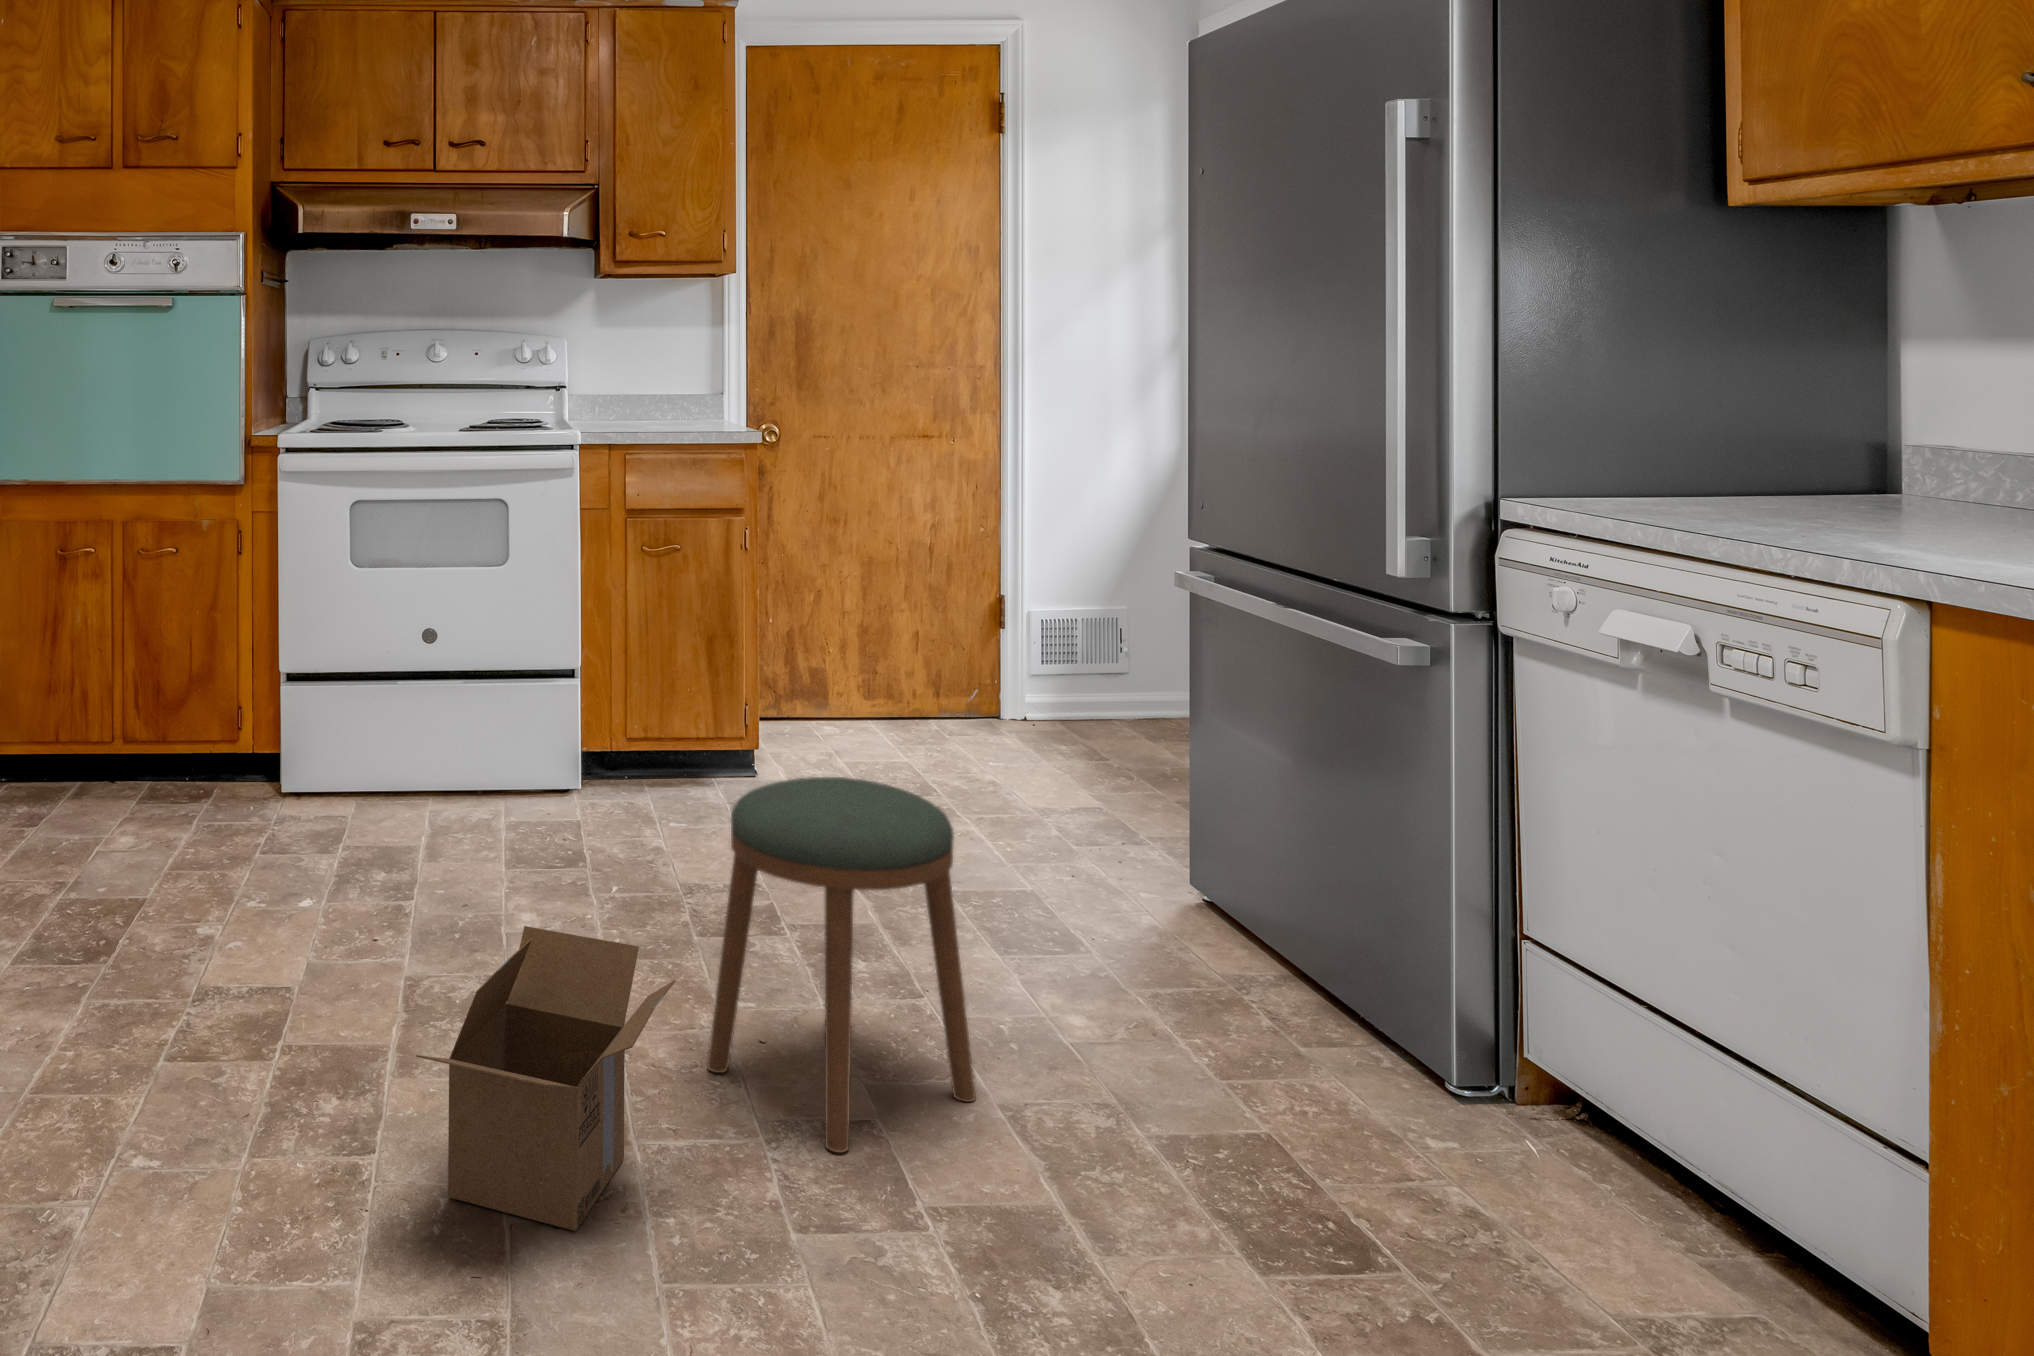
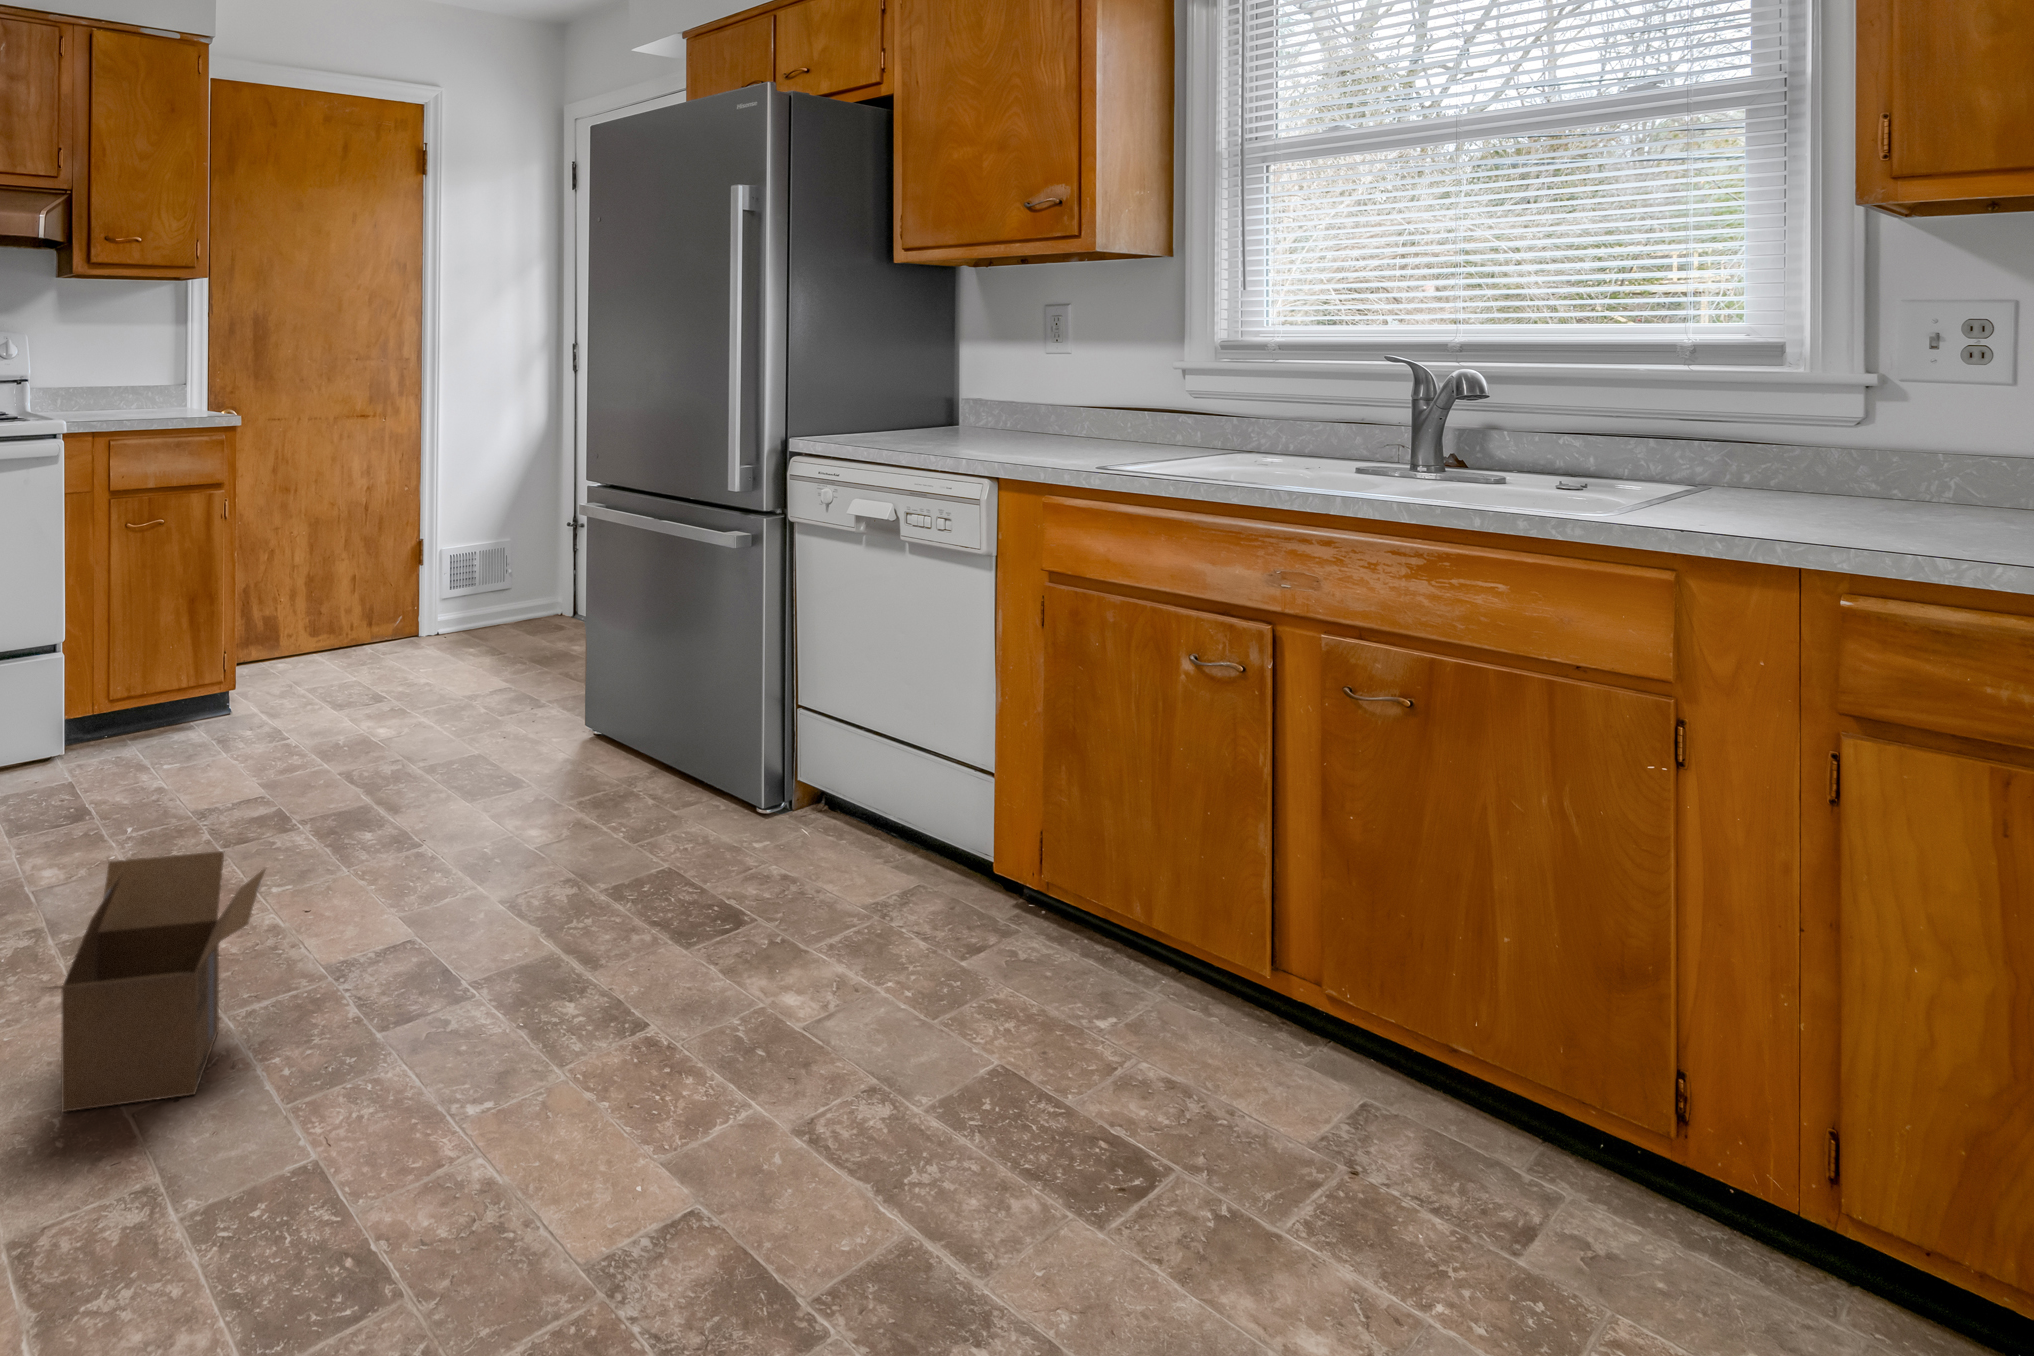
stool: present [707,777,976,1153] -> none [267,685,483,971]

